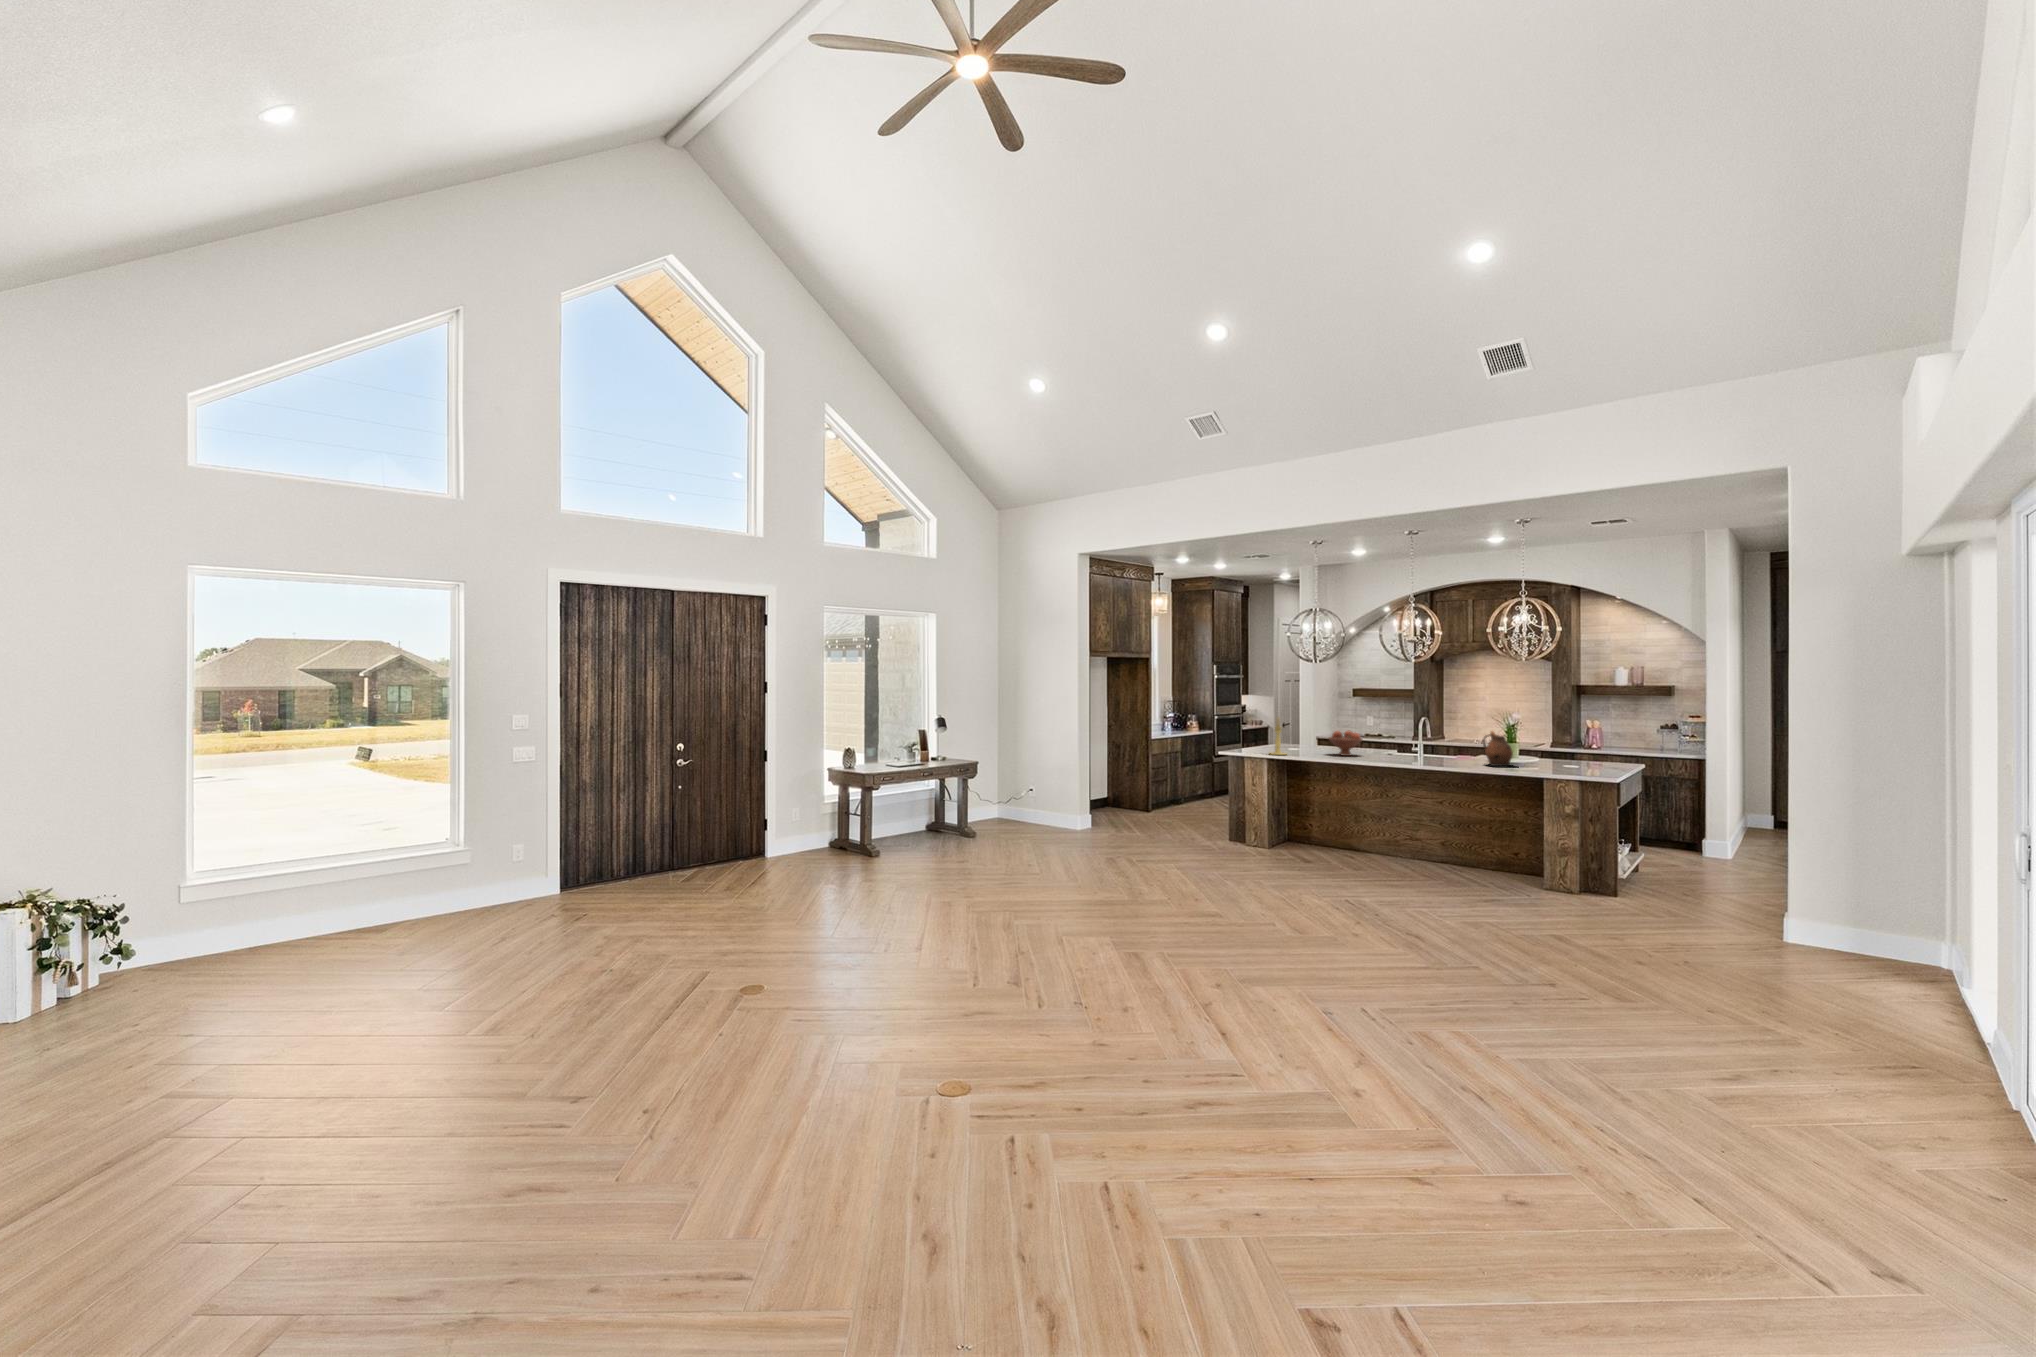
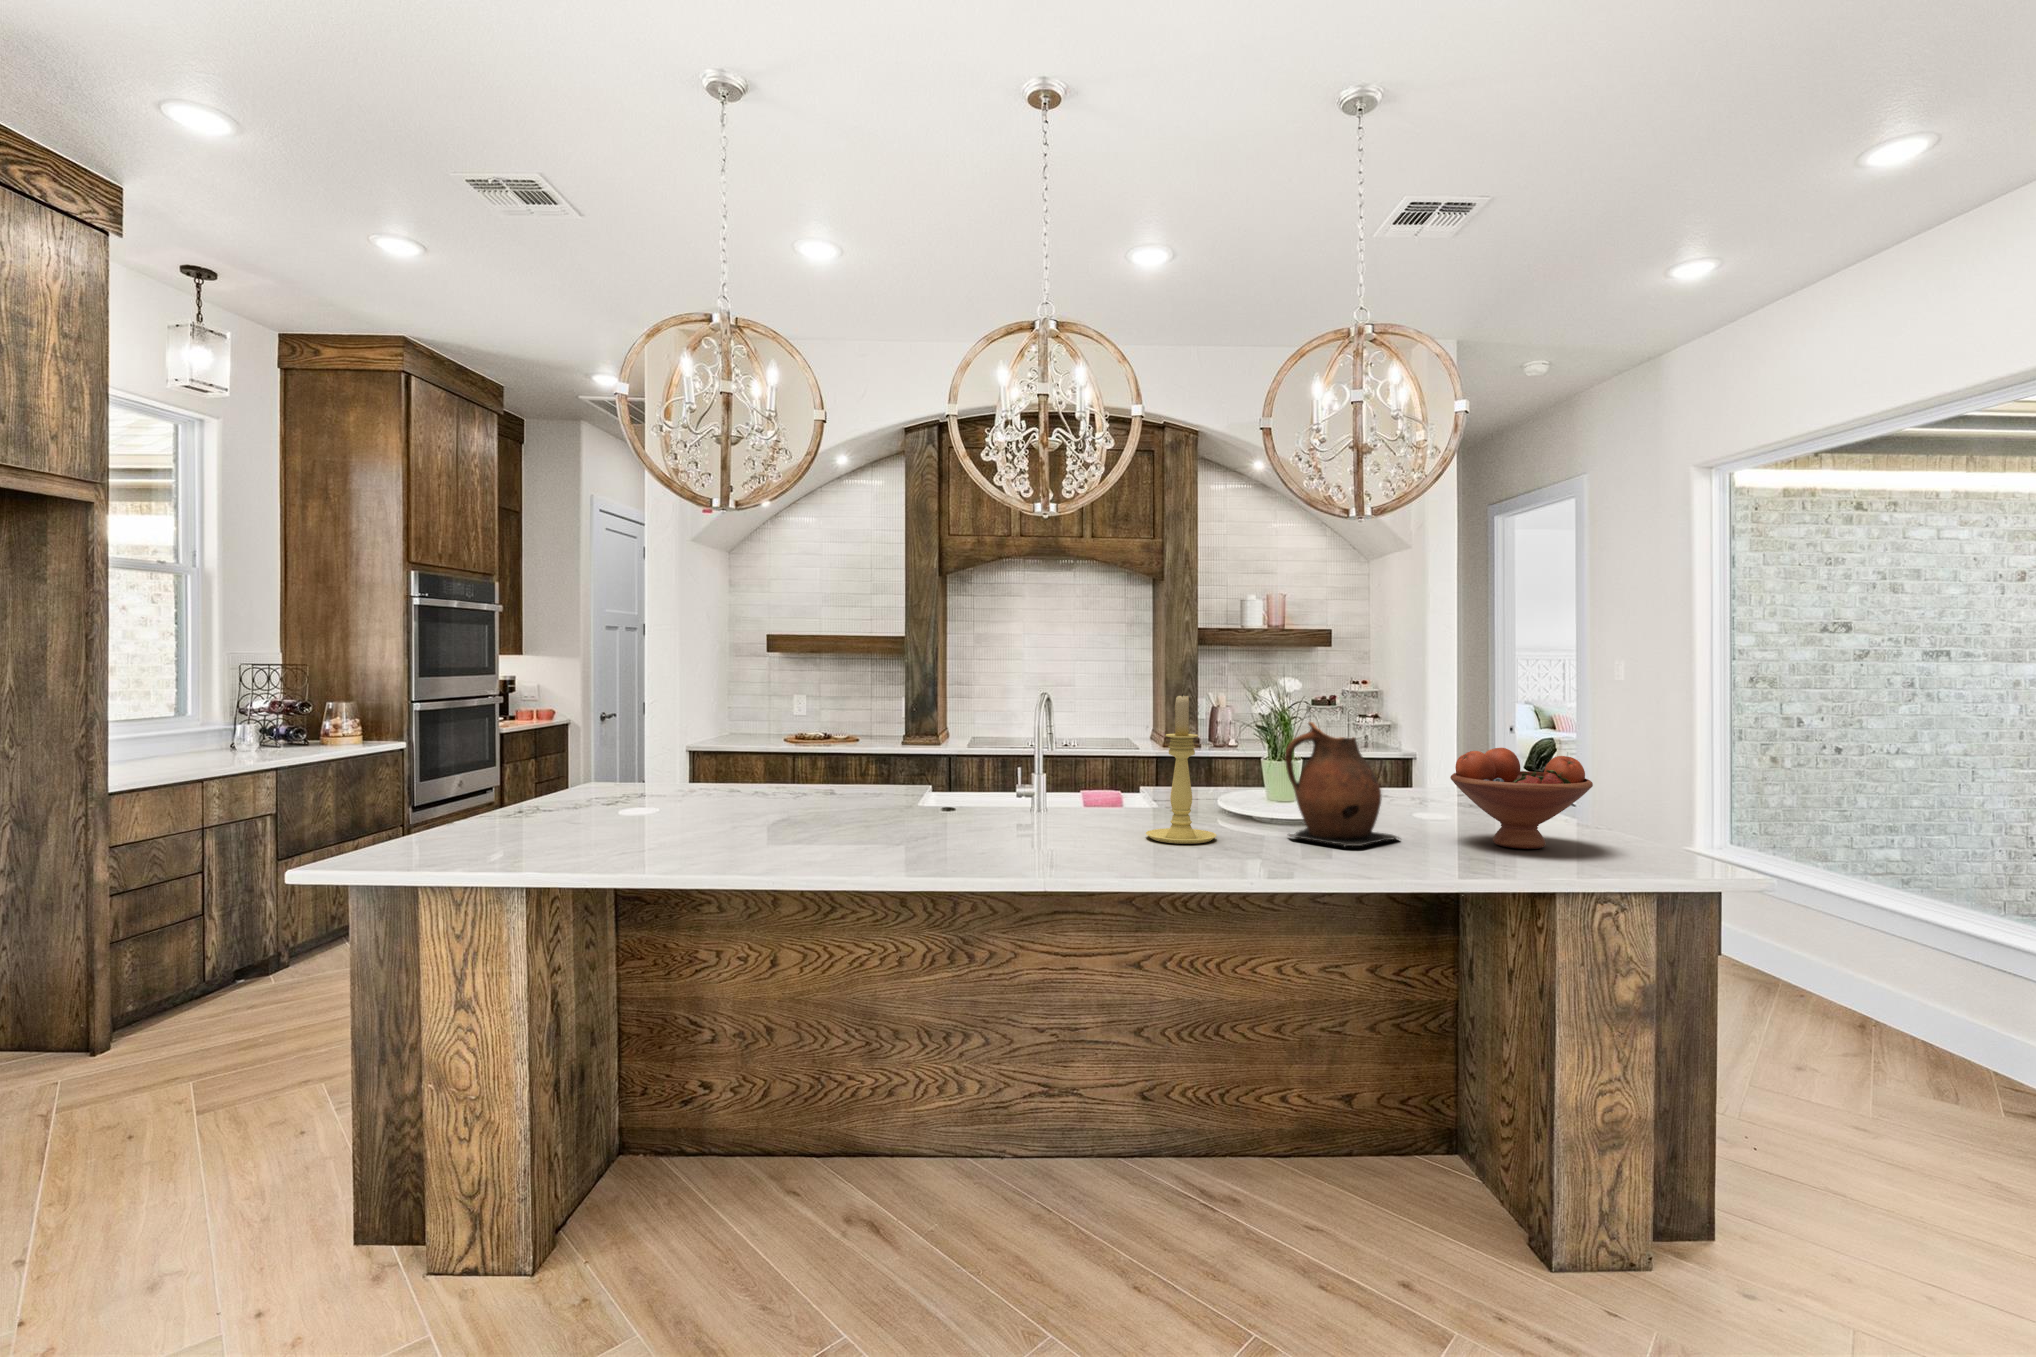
candle holder: present [1270,717,1285,755] -> present [1146,694,1217,844]
fruit bowl: present [1329,730,1362,756] -> present [1450,748,1593,849]

